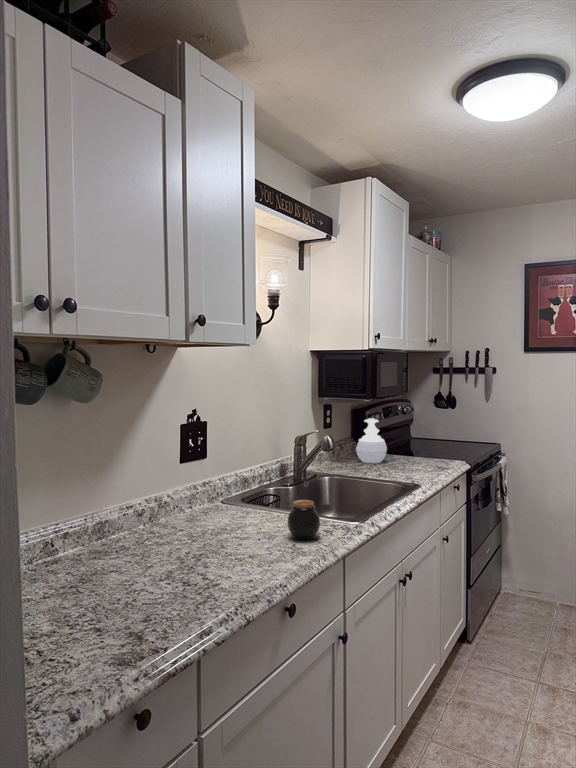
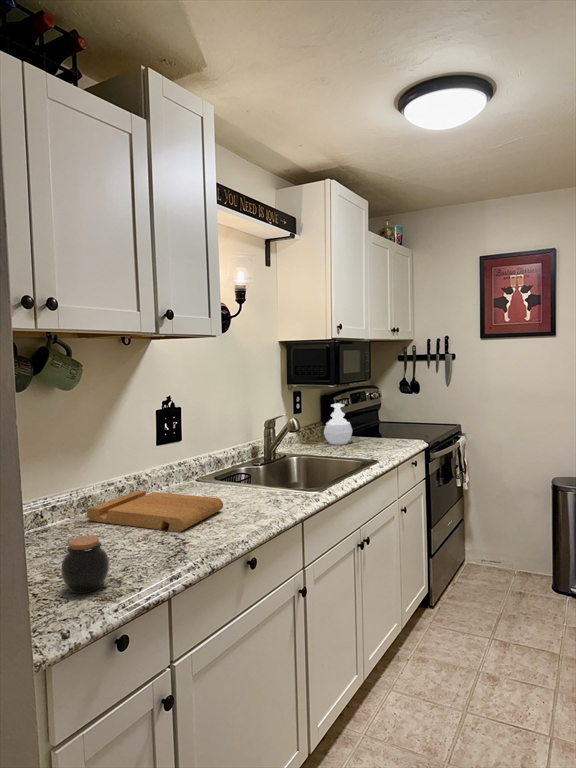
jar: present [288,500,320,540] -> present [61,536,109,593]
cutting board: none [102,515,255,569] -> present [87,491,223,532]

